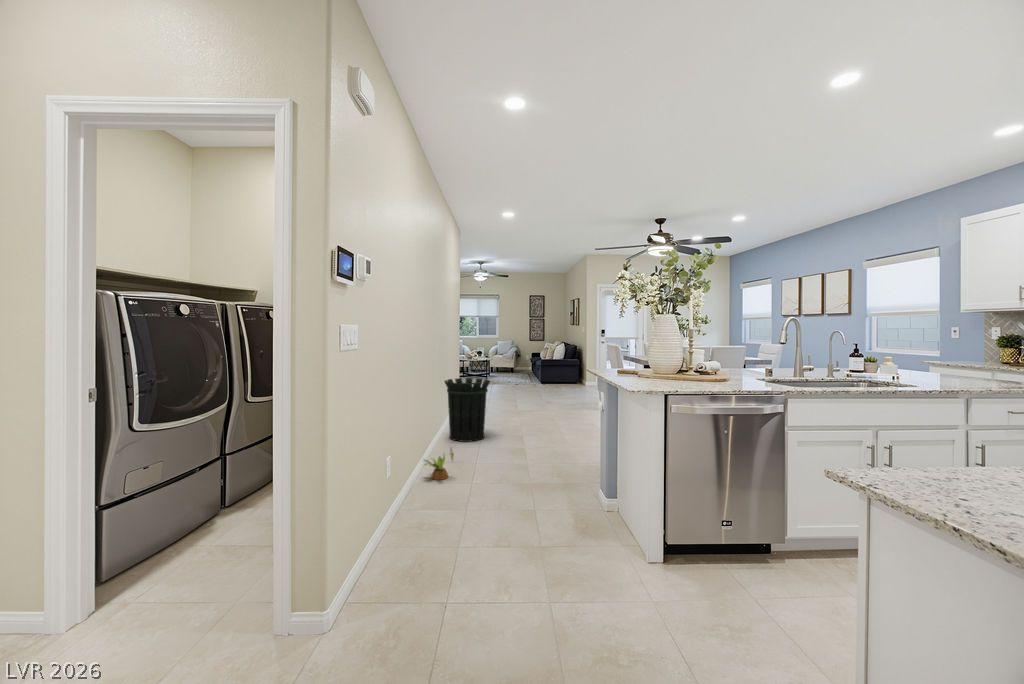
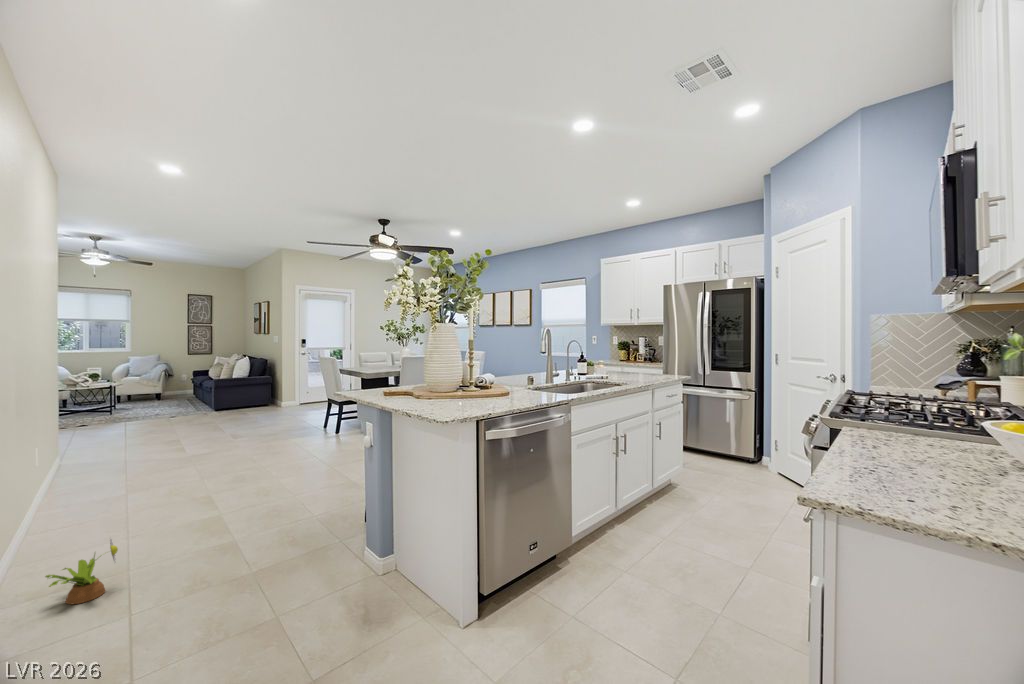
waste bin: present [444,378,490,442] -> none [65,417,161,522]

